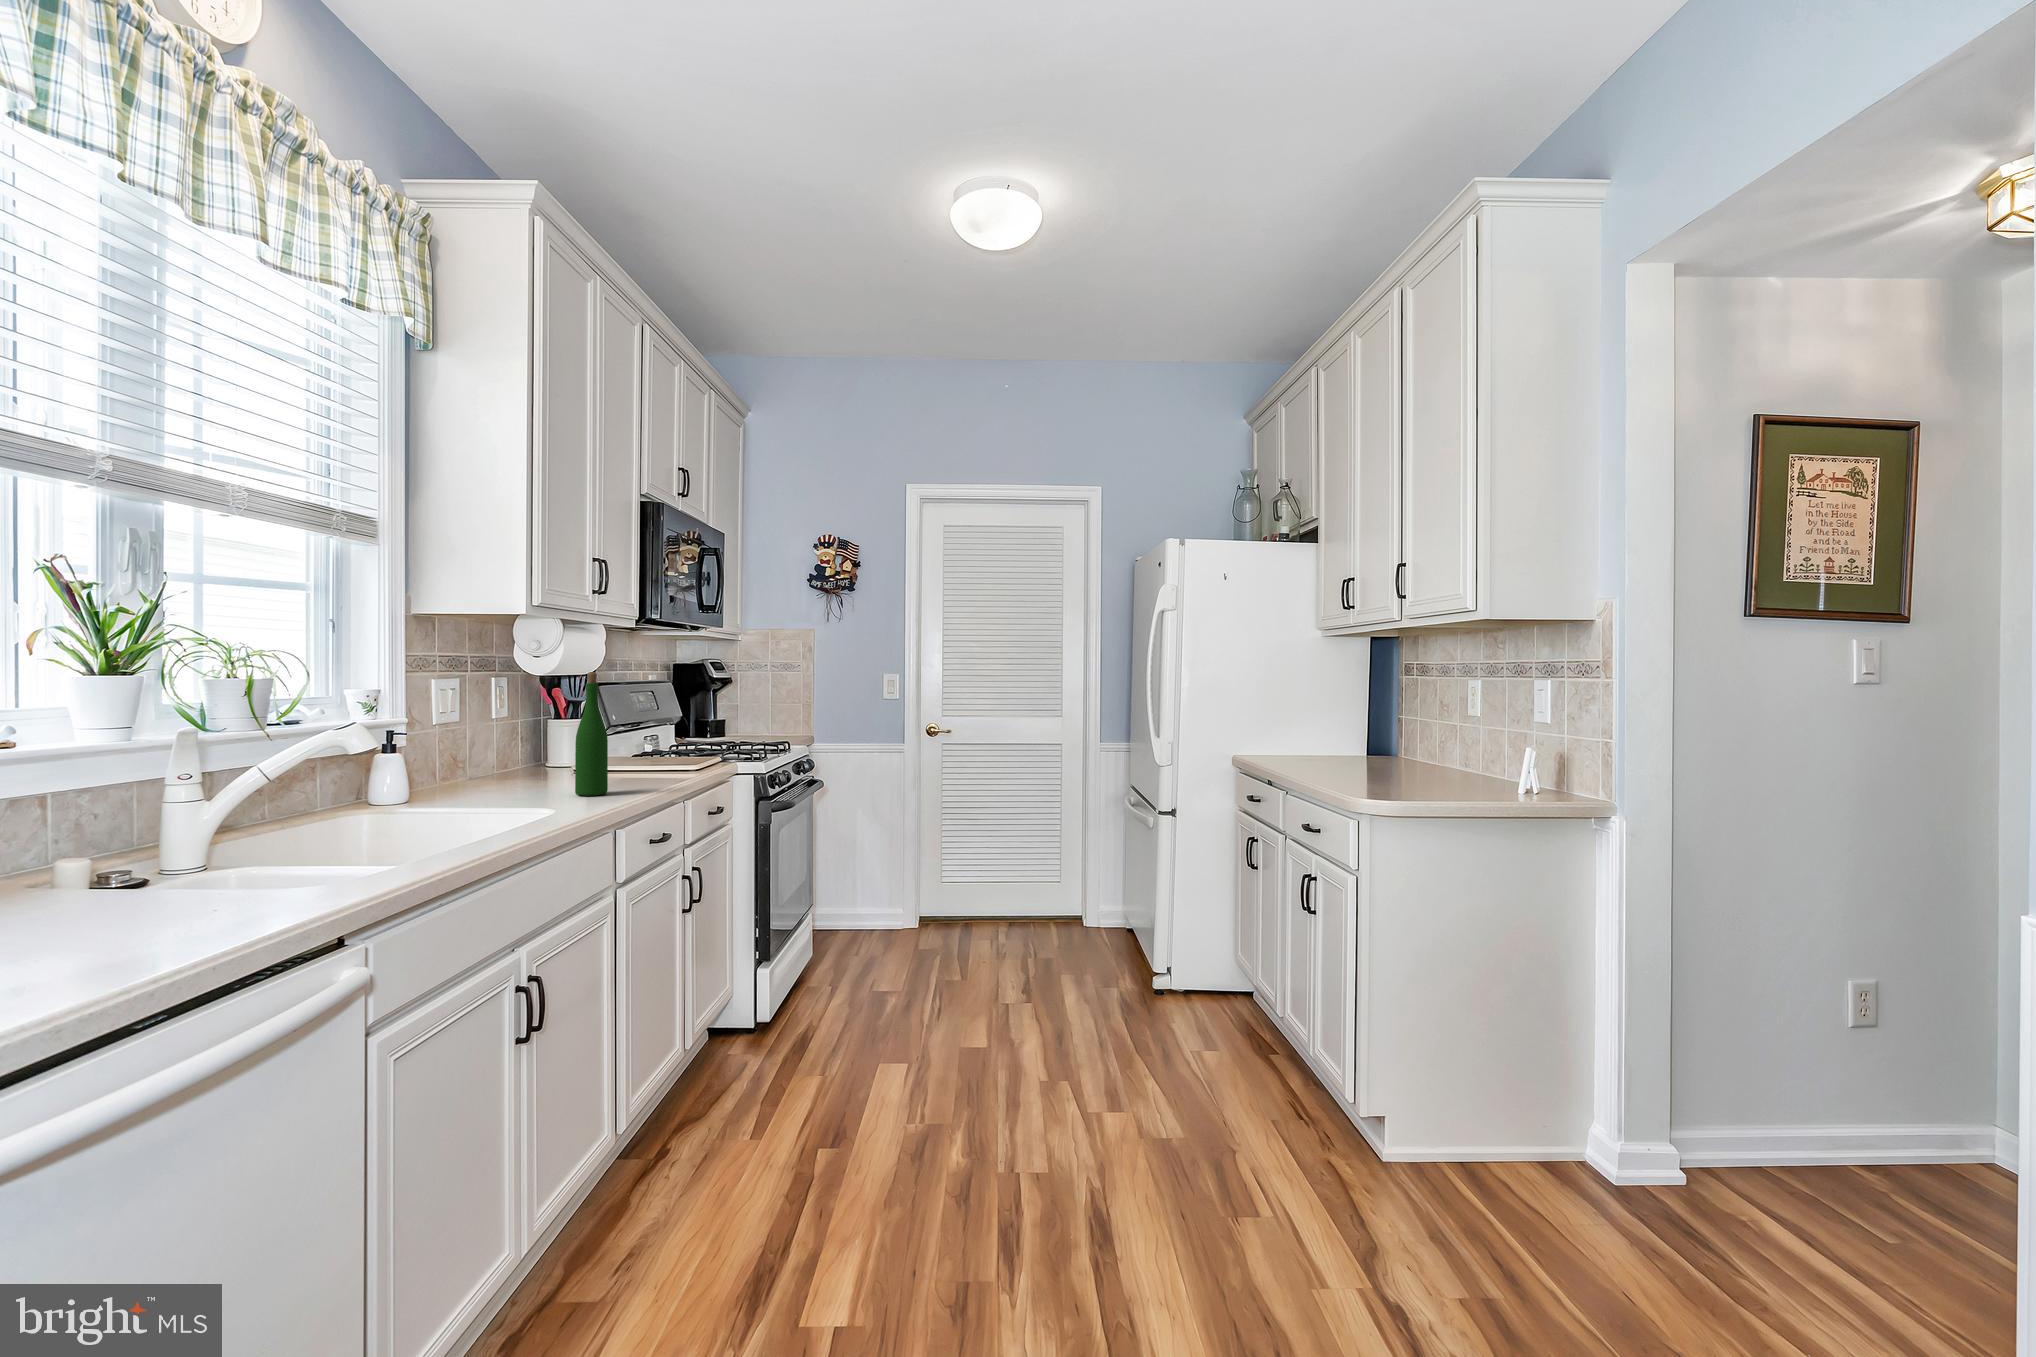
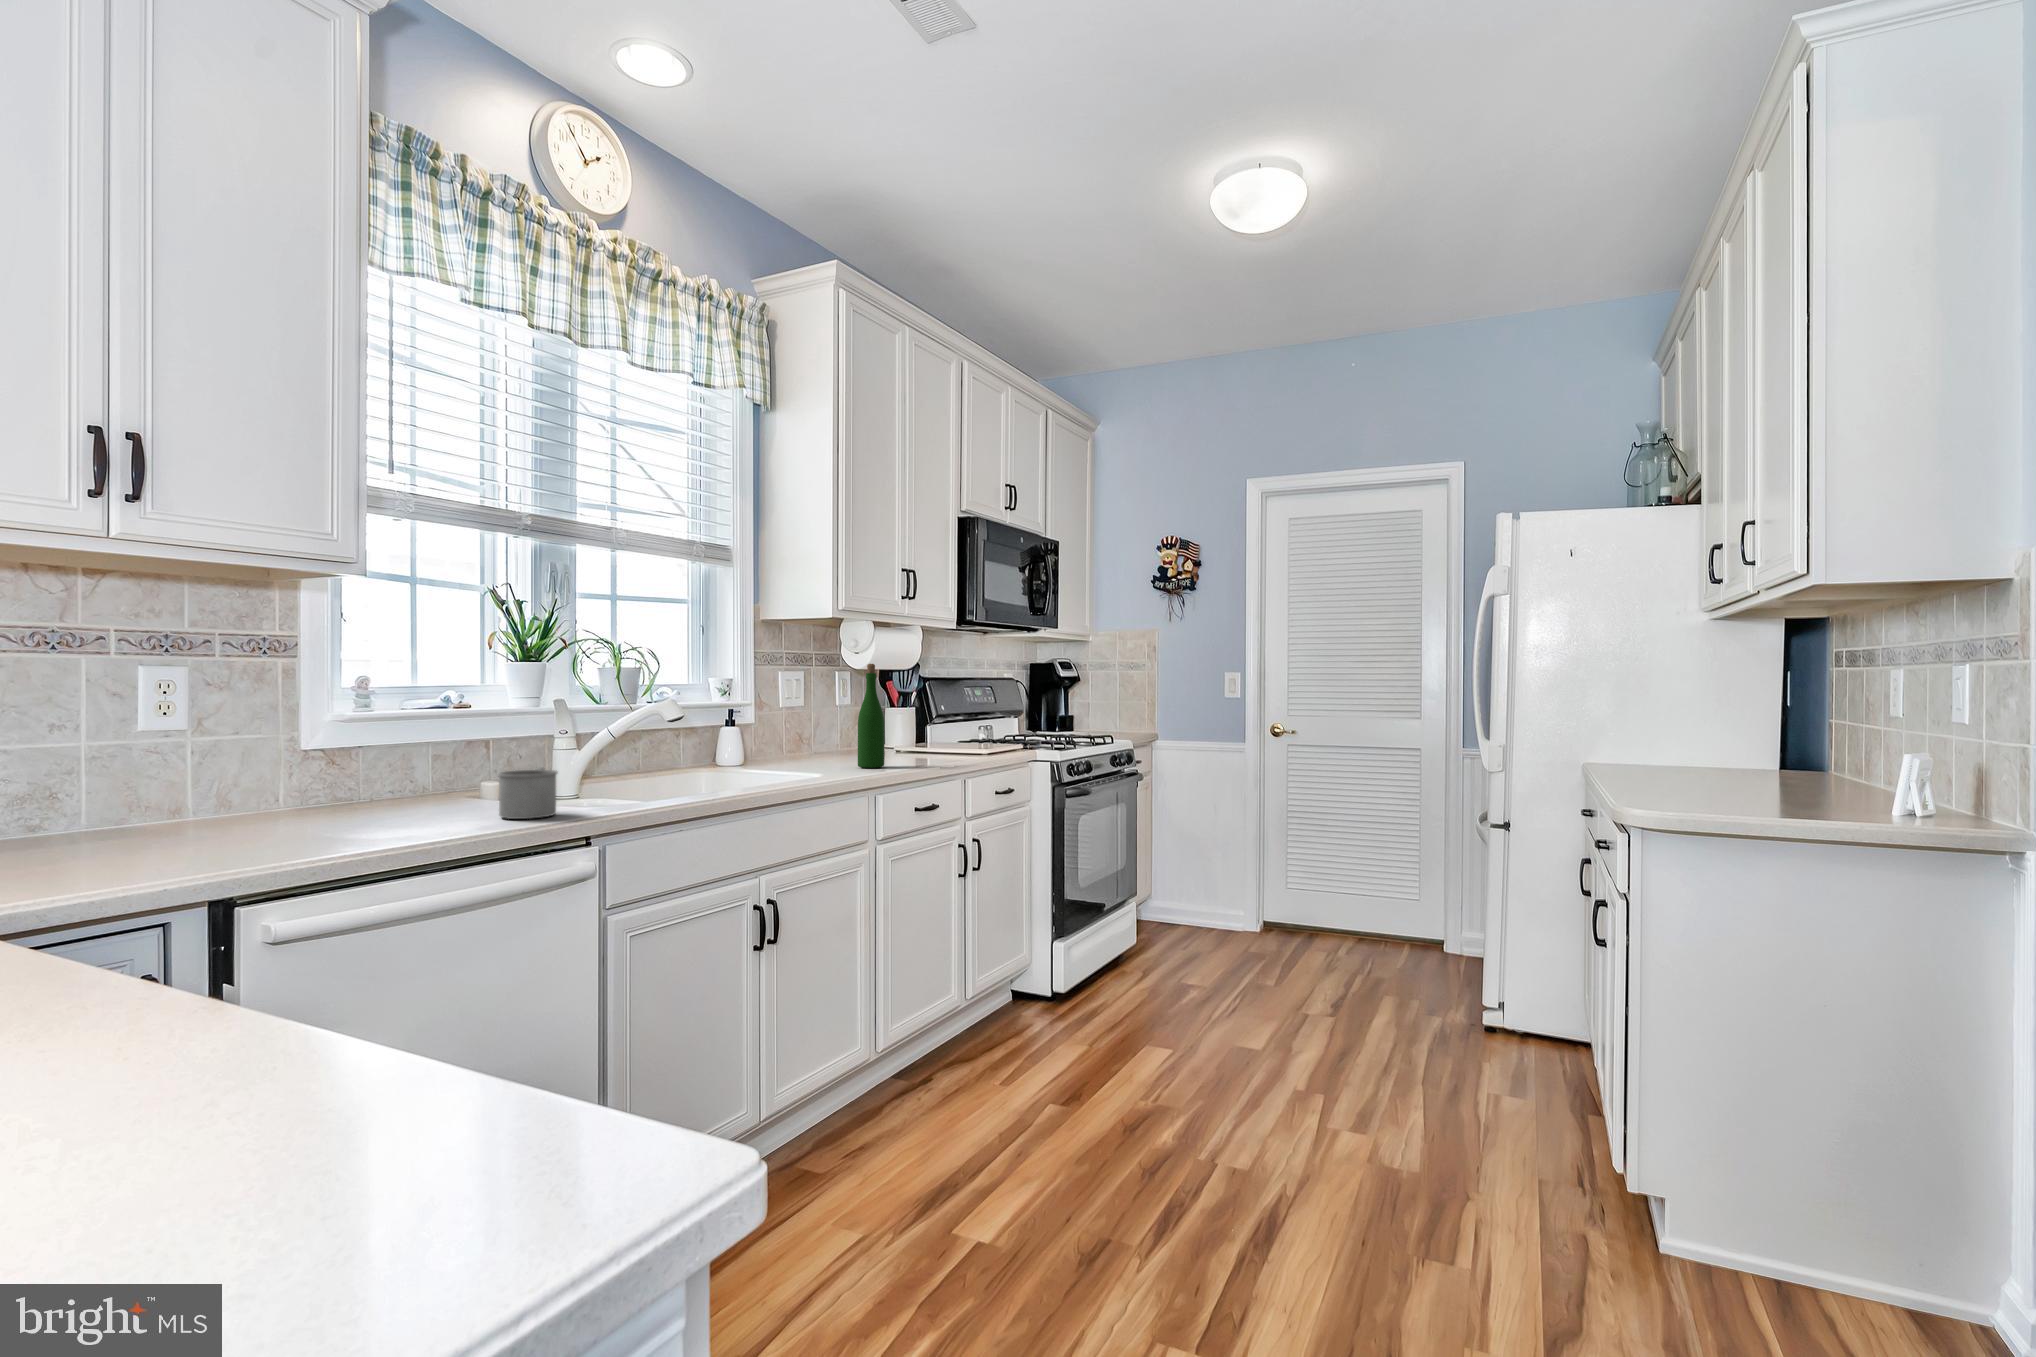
mug: none [165,838,271,923] -> present [498,767,558,819]

